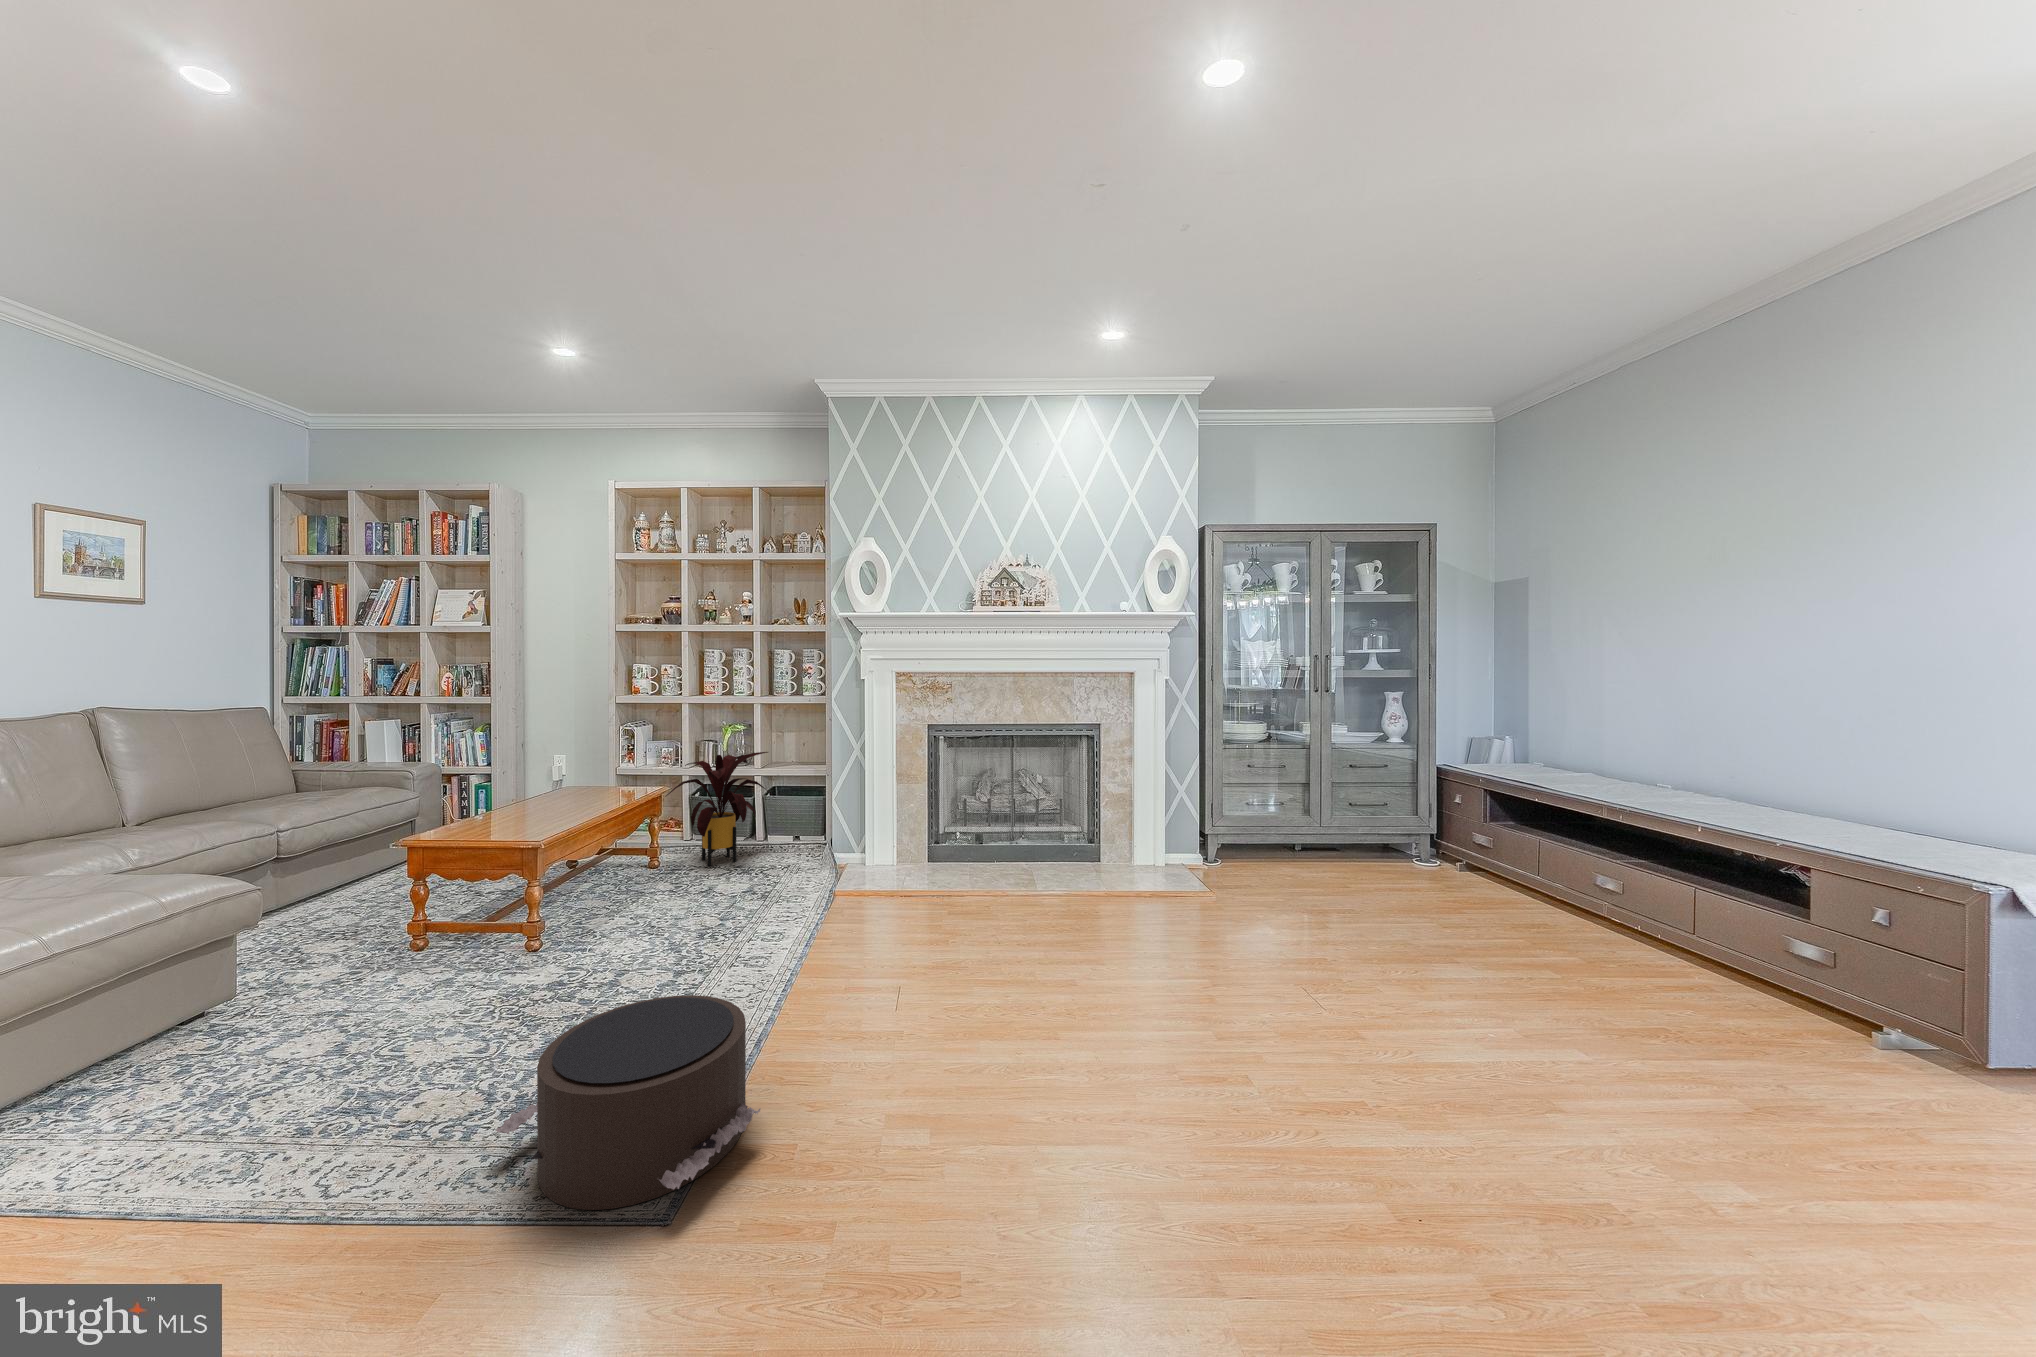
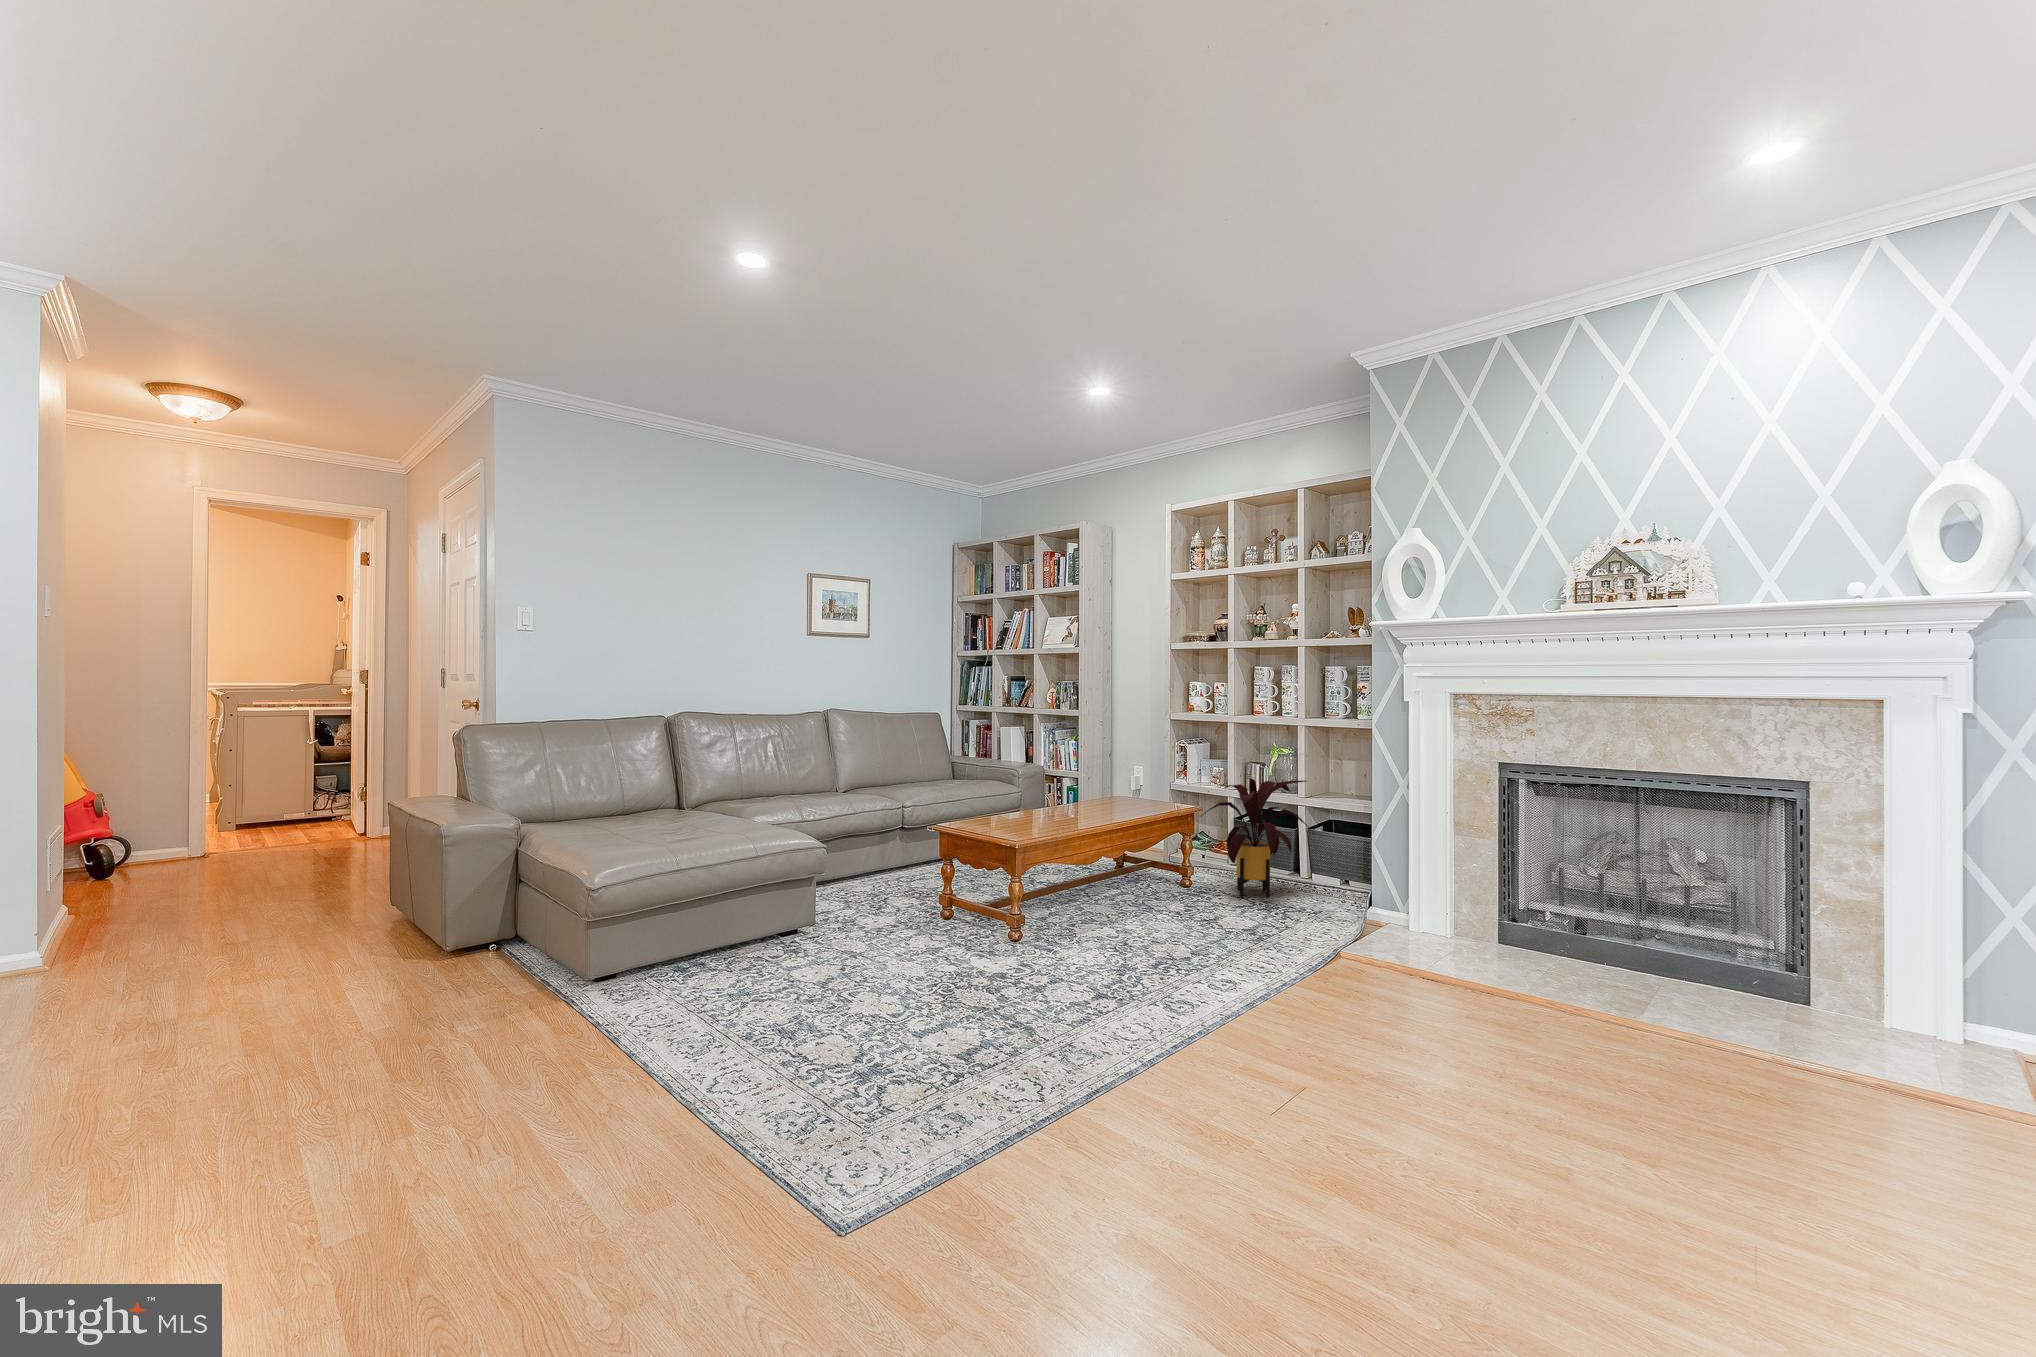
pouf: present [496,995,760,1210] -> none [986,980,1161,1137]

